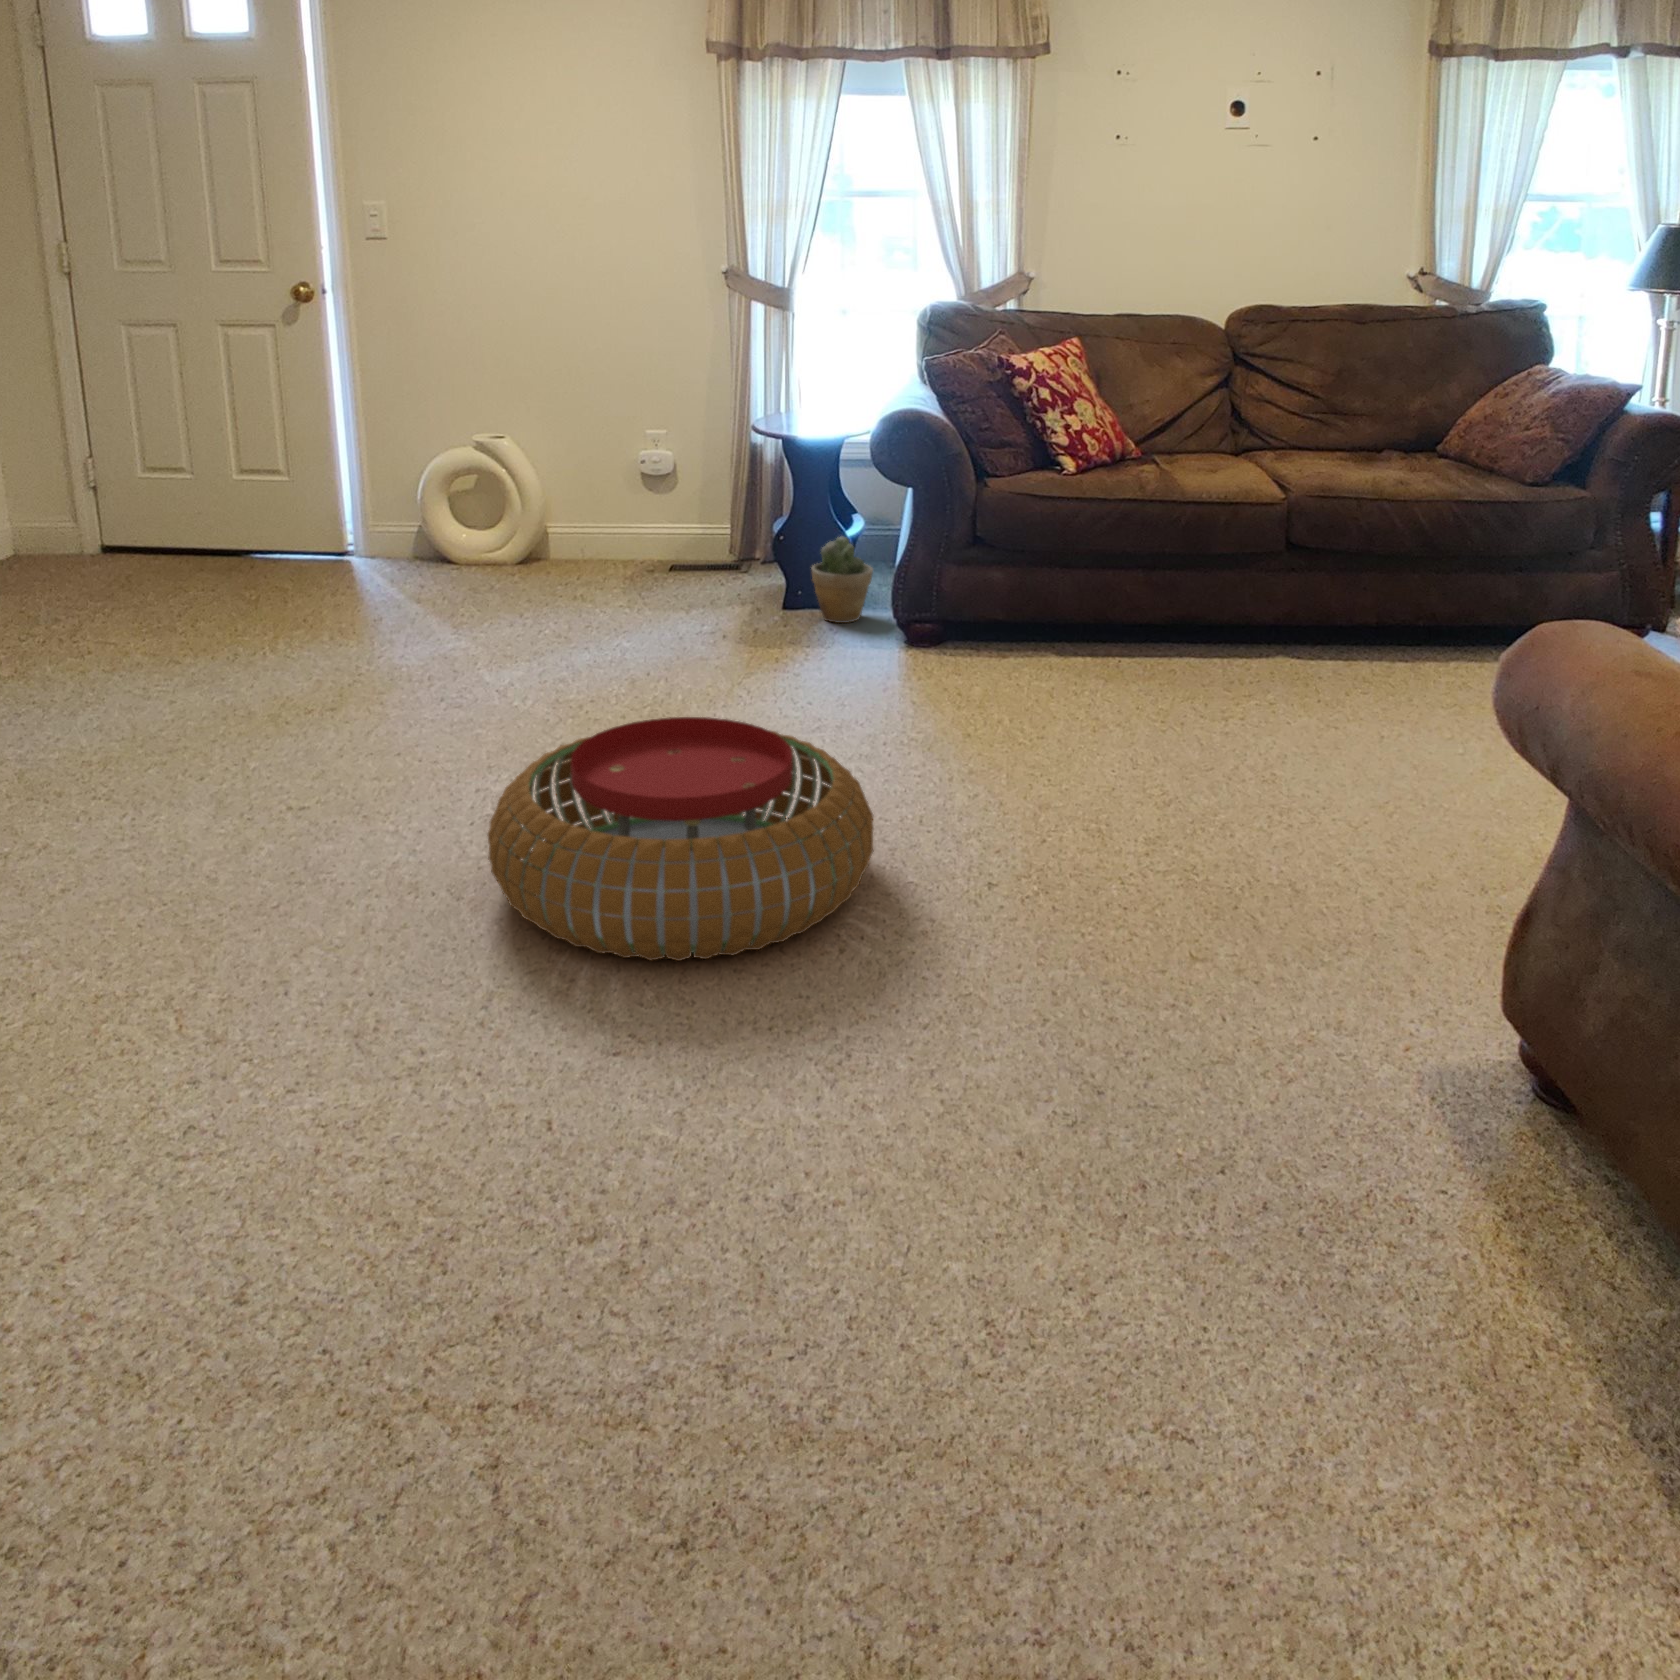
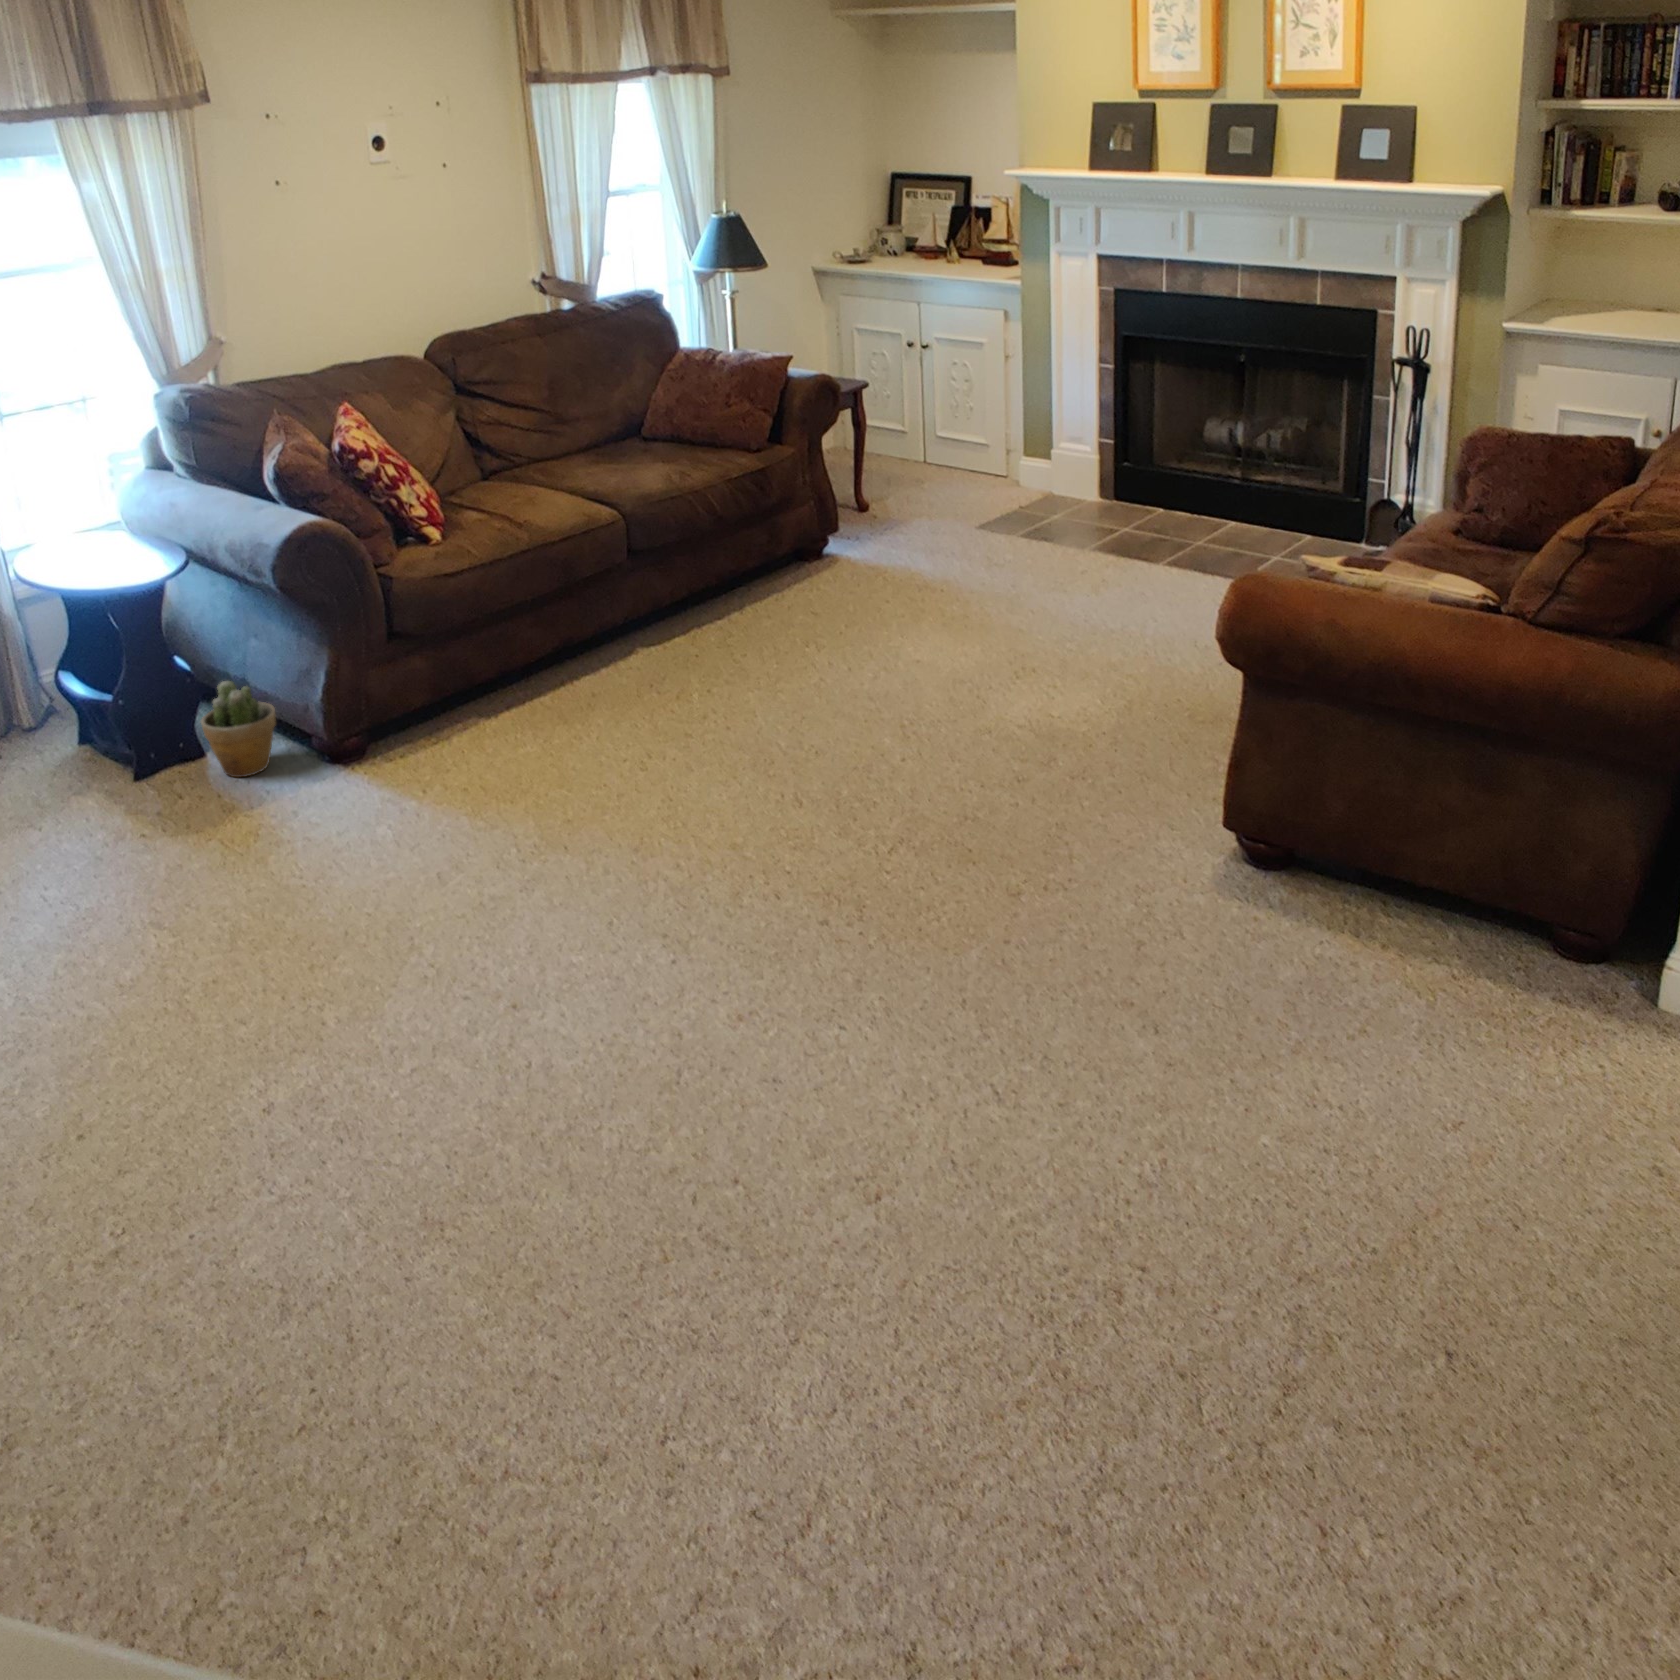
pouf: present [487,717,874,961] -> none [460,880,847,1169]

